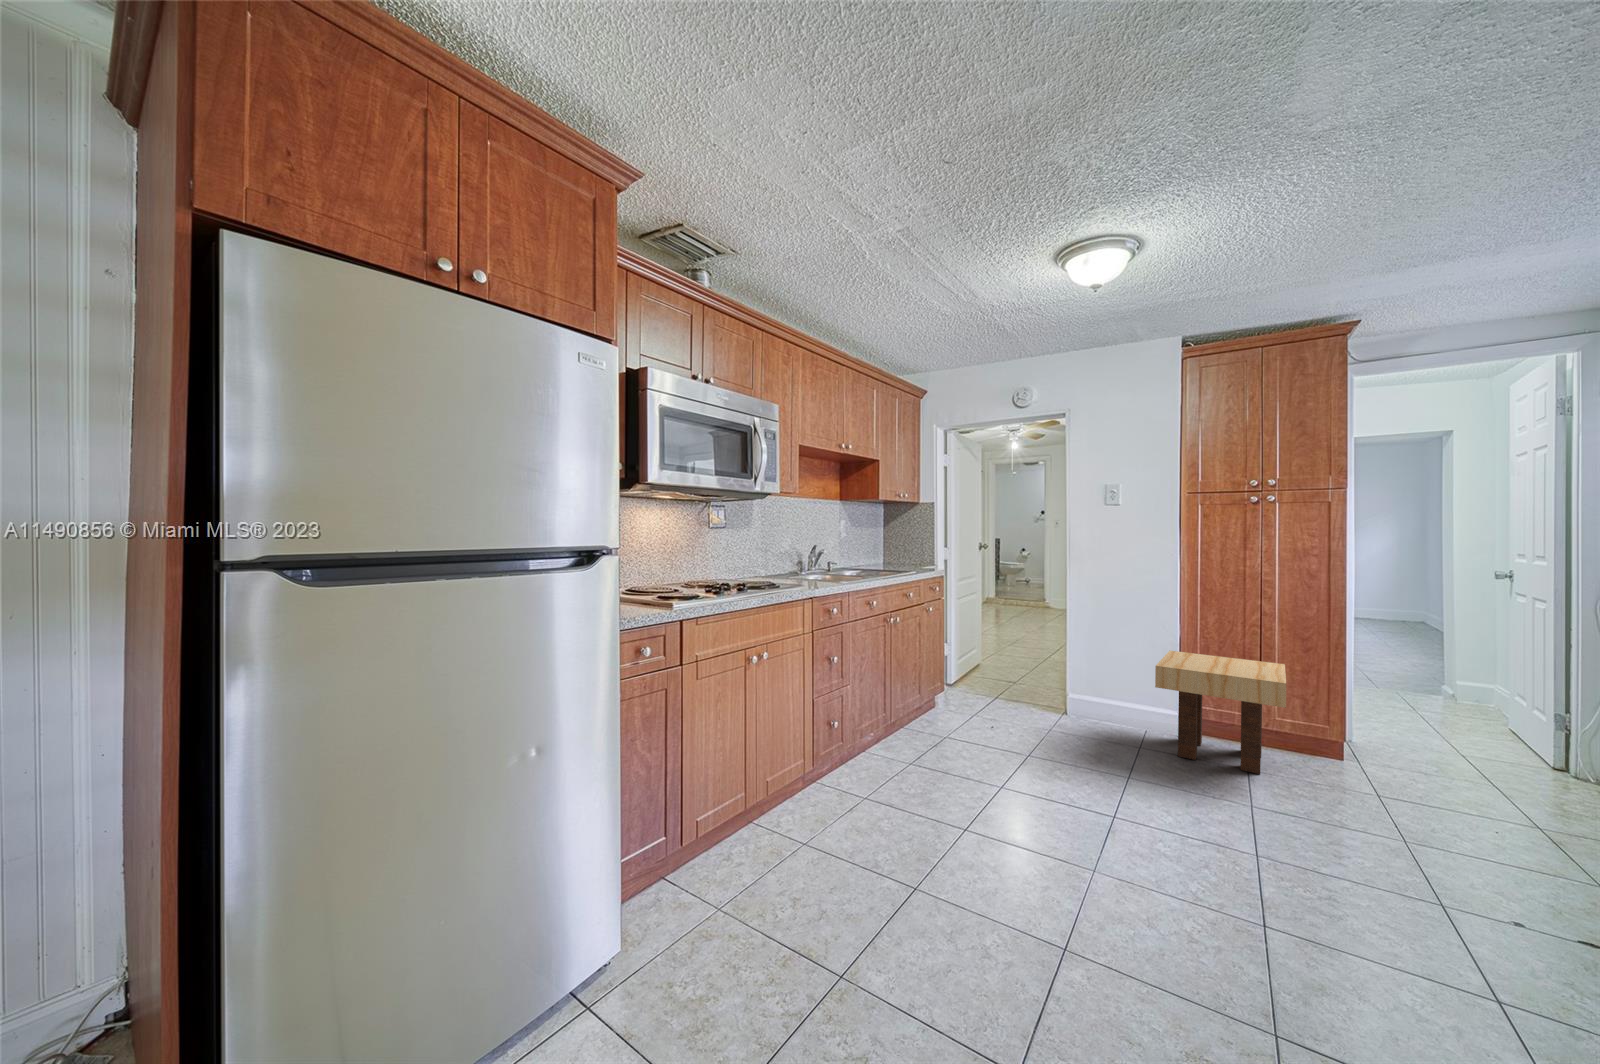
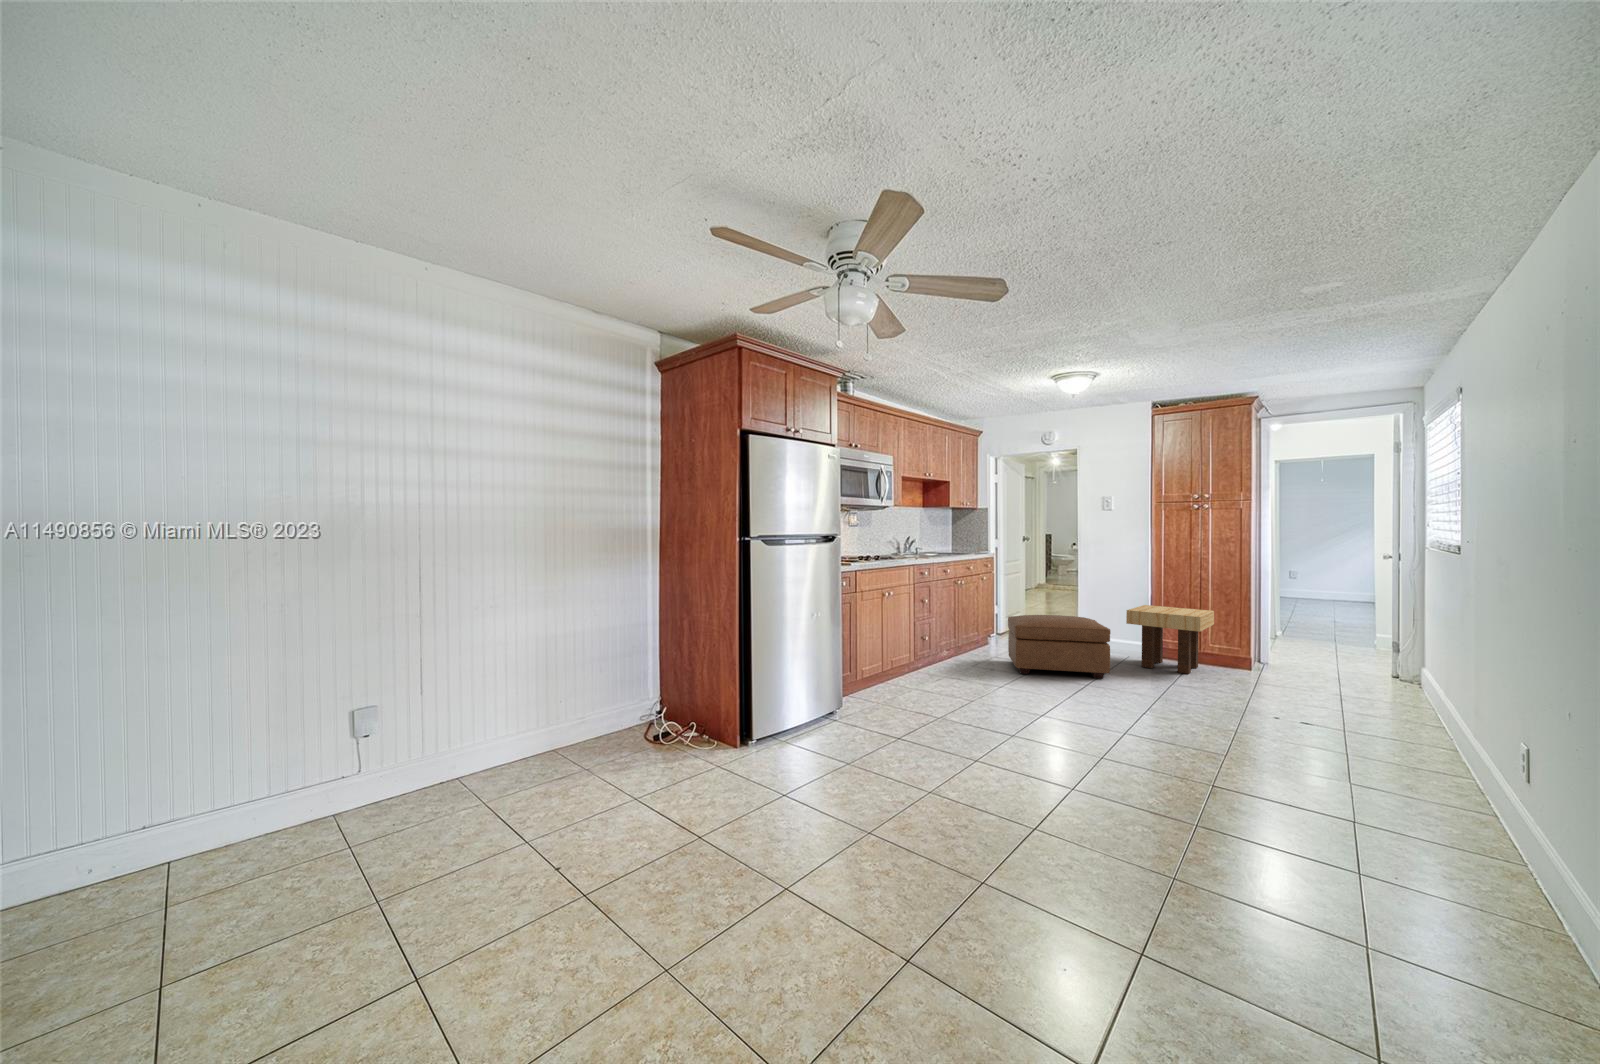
ottoman: none [969,675,1145,792] -> present [1008,615,1111,678]

